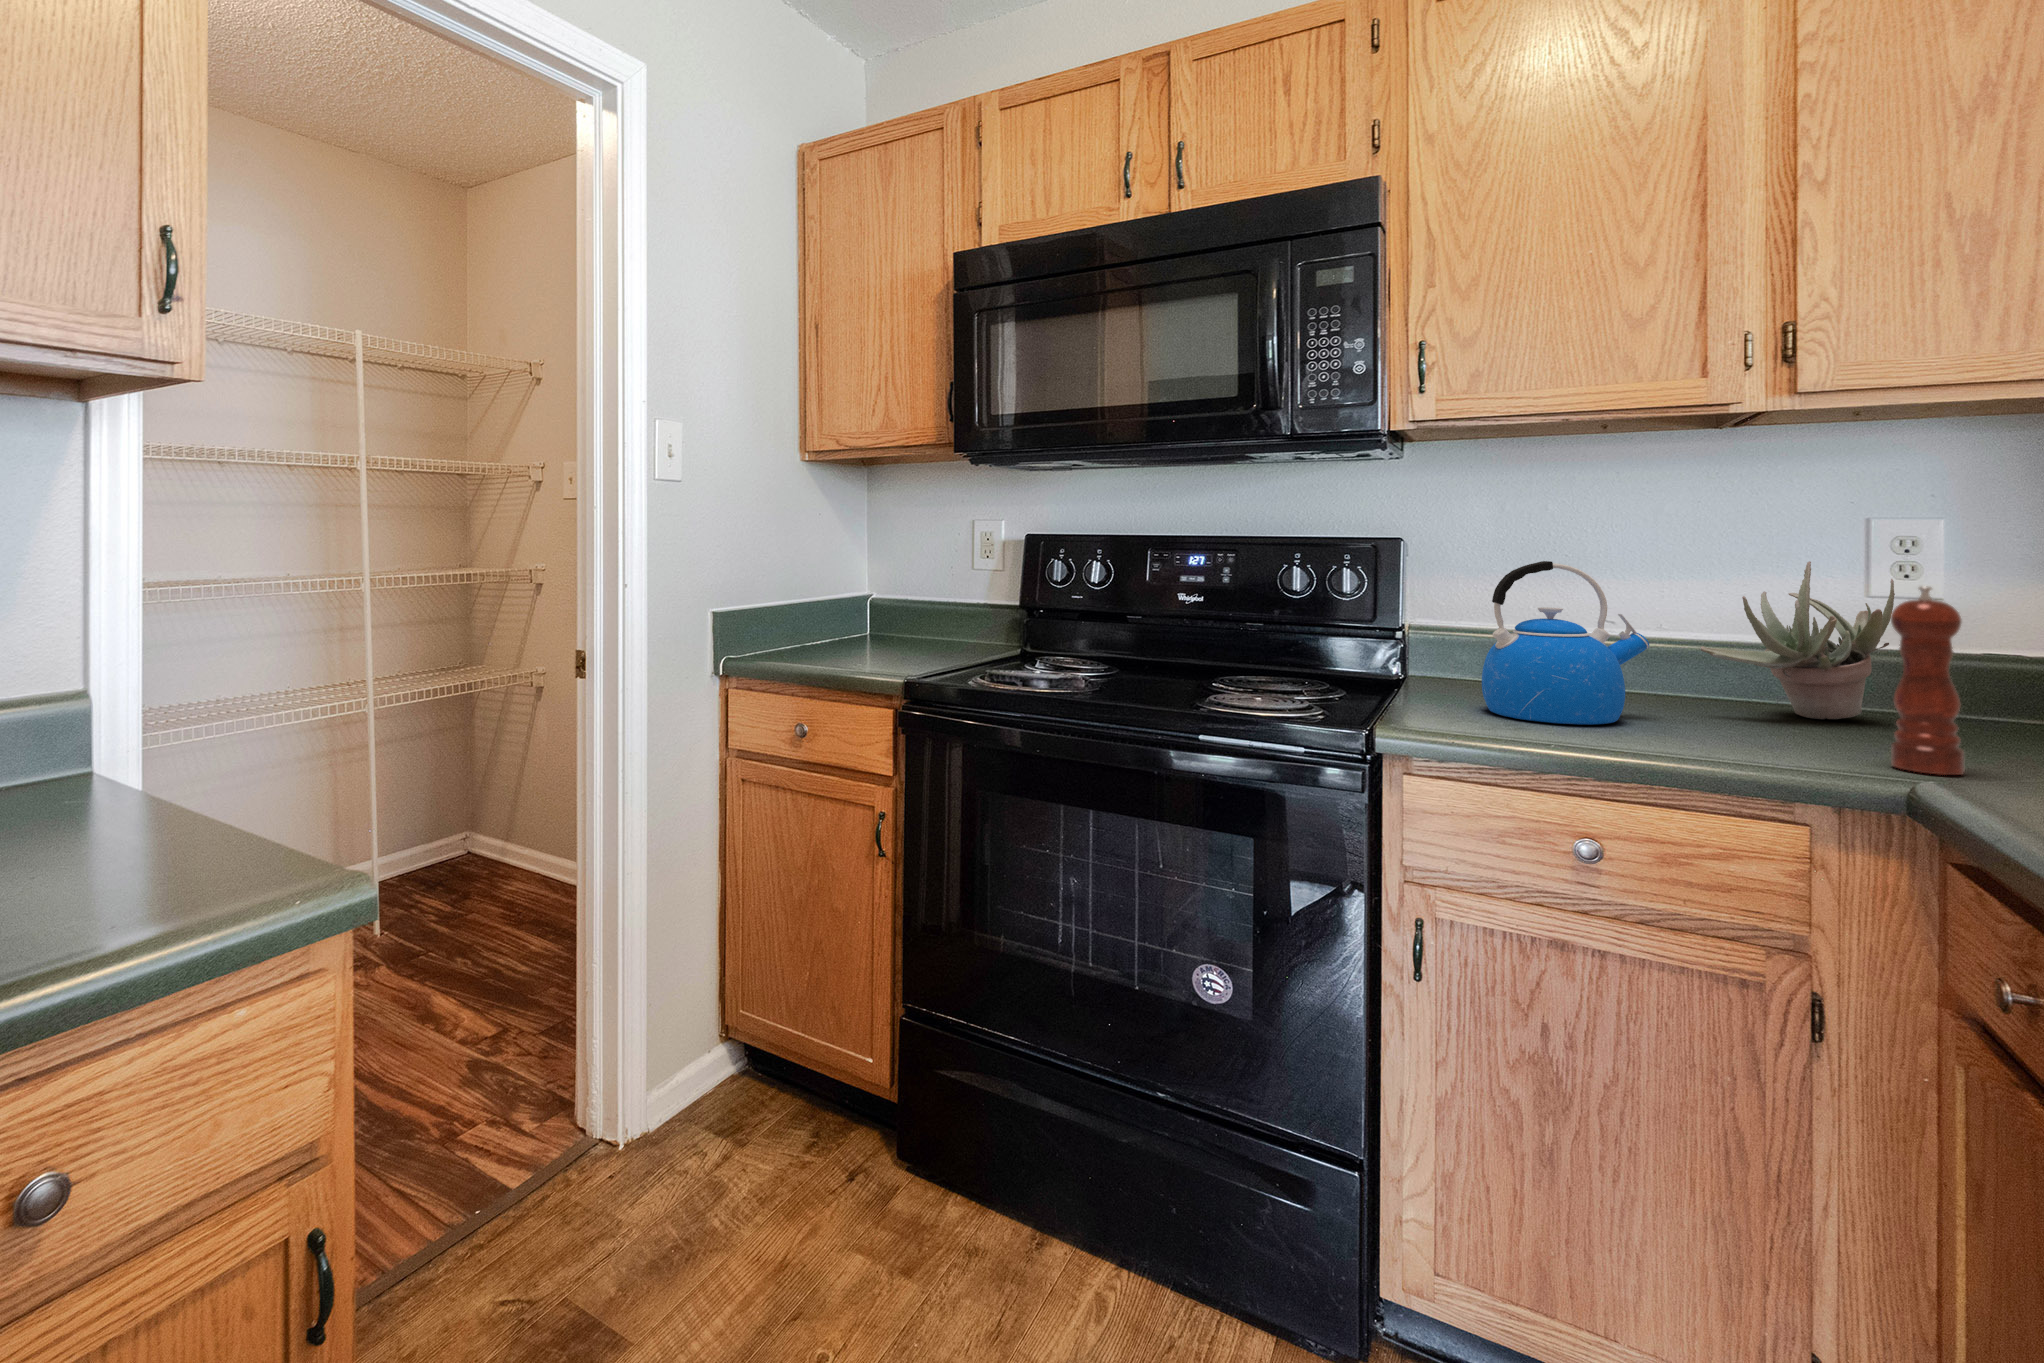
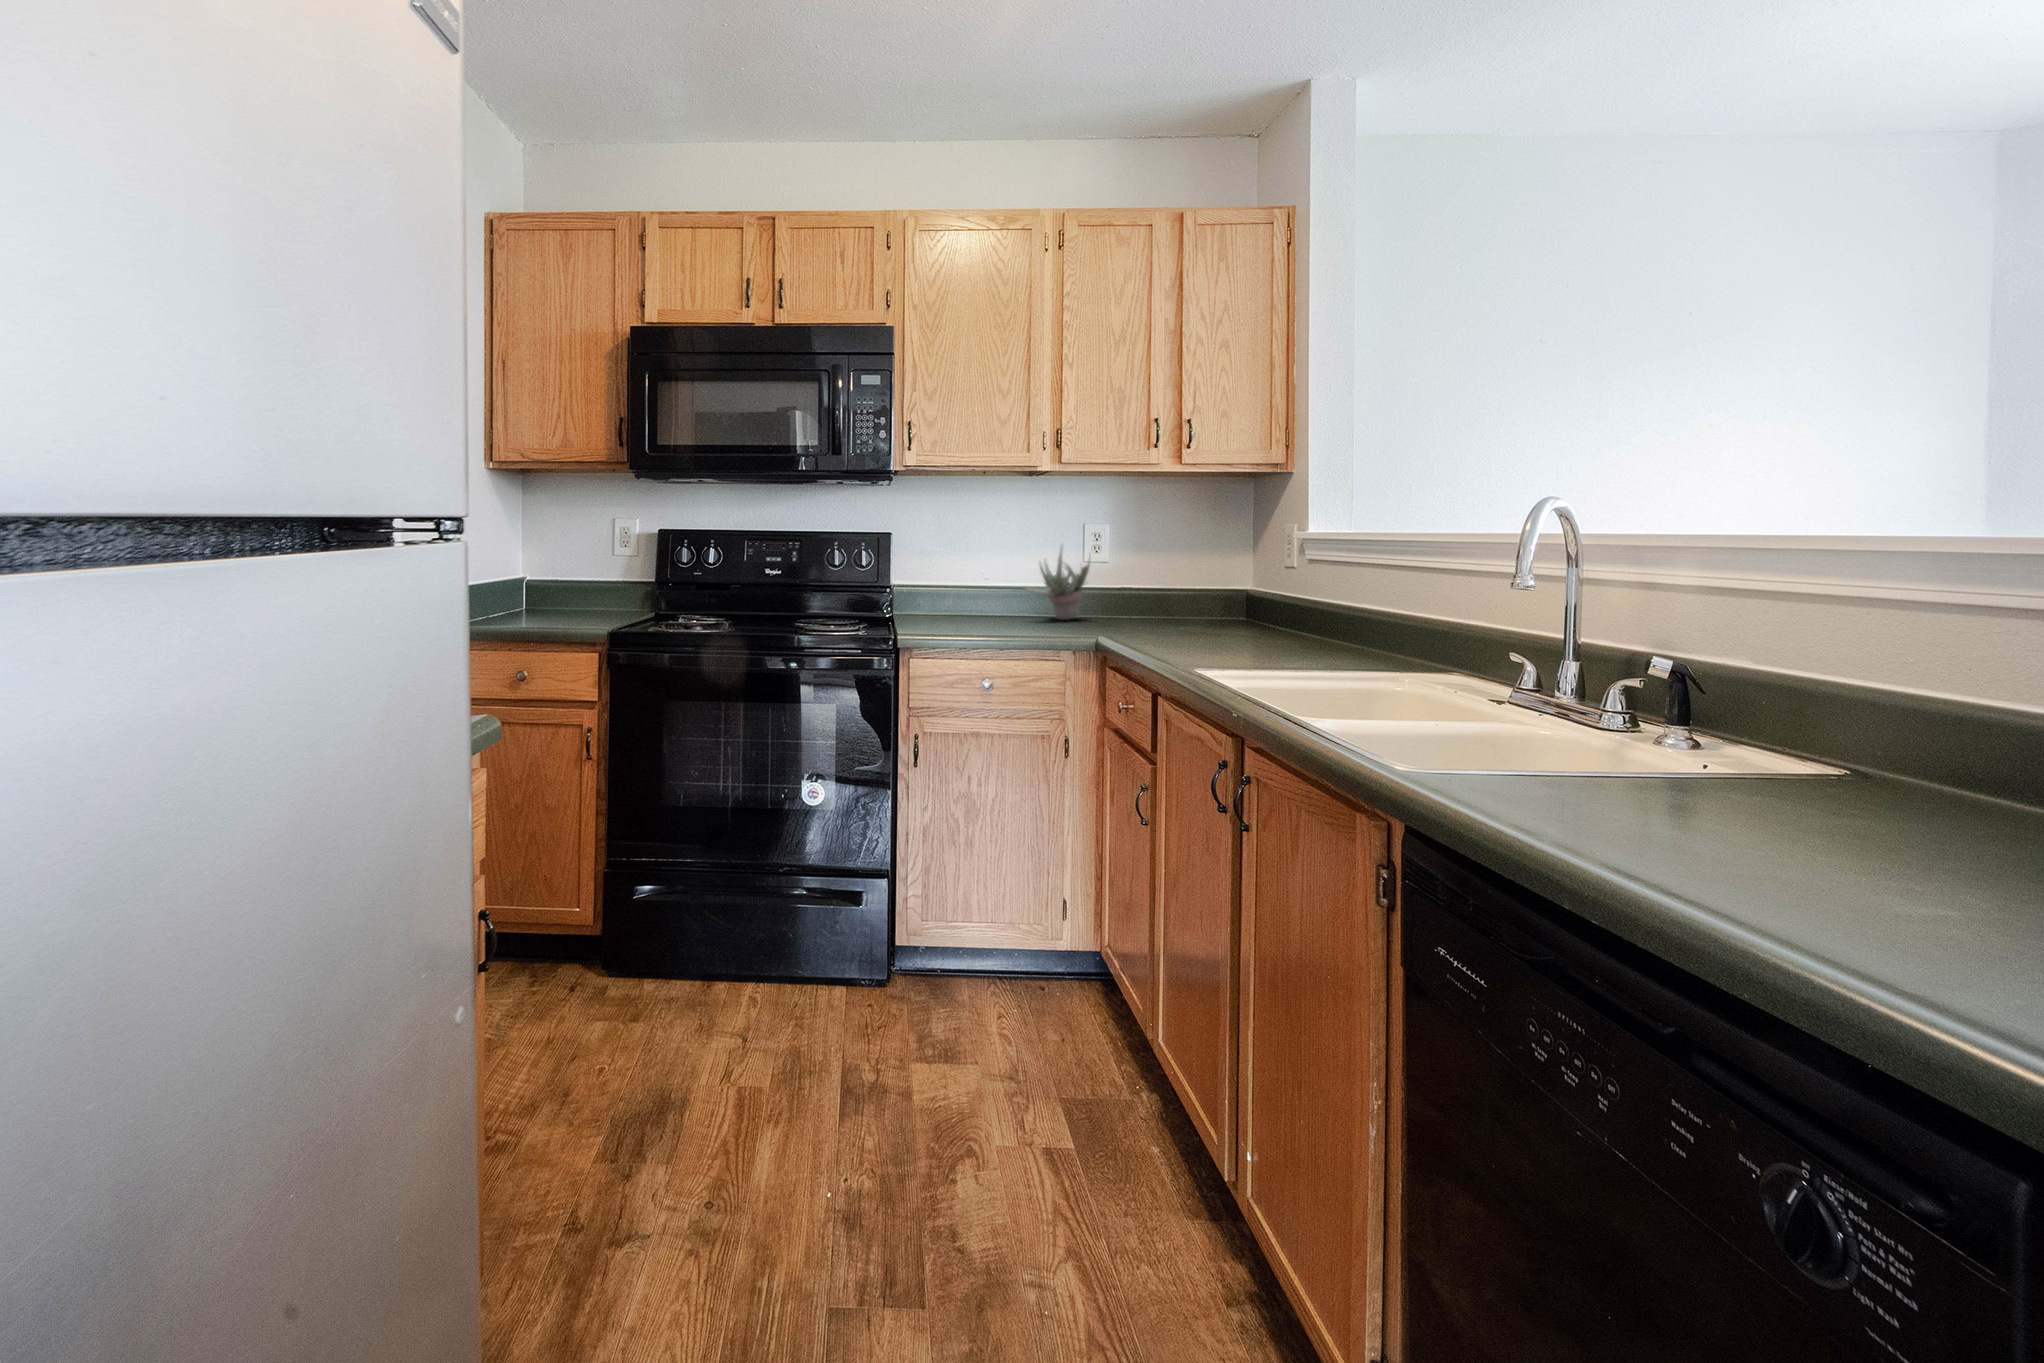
kettle: present [1482,561,1649,725] -> none [935,544,1004,628]
pepper mill: present [1891,586,1964,775] -> none [1092,553,1114,635]

